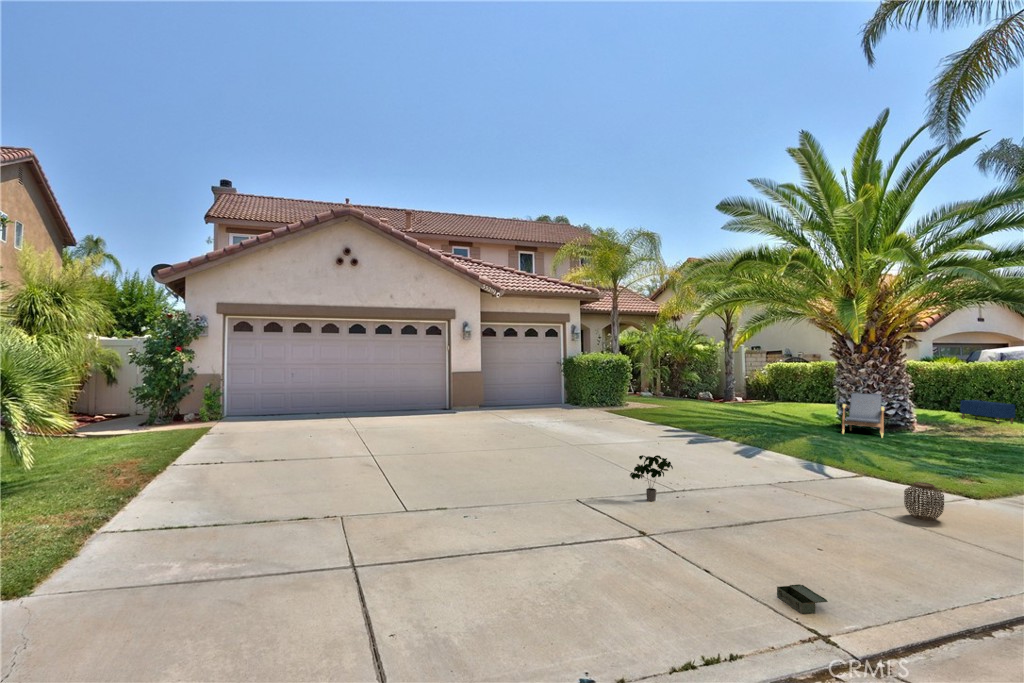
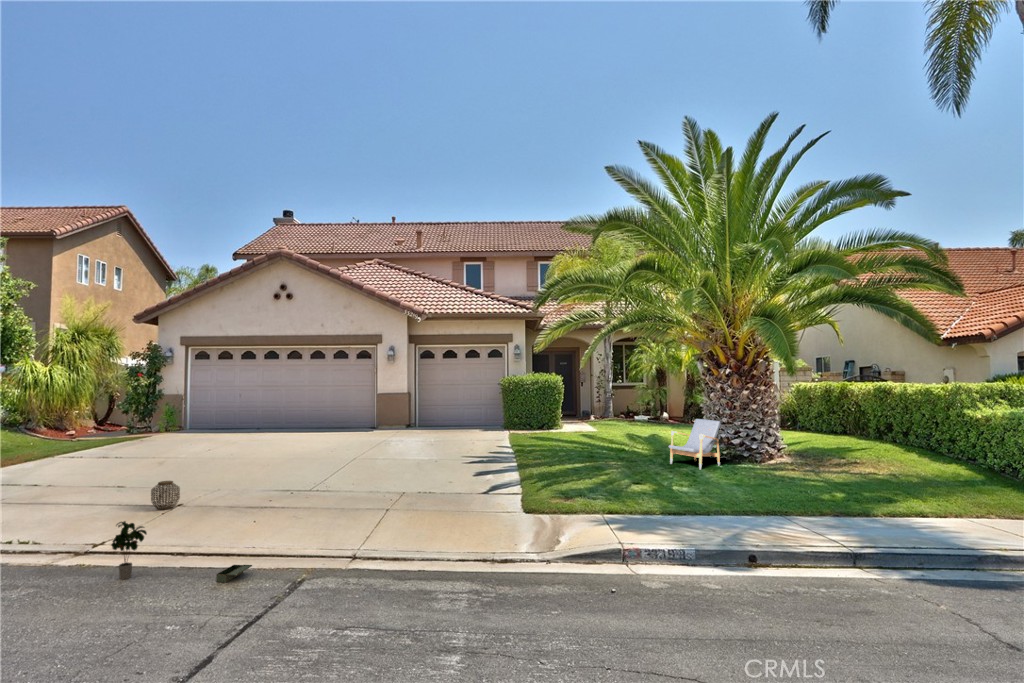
bench: present [960,400,1015,424] -> none [920,430,970,461]
potted plant: present [630,455,673,501] -> present [111,521,147,579]
woven basket: present [904,482,944,521] -> present [151,481,180,510]
toolbox: present [777,584,828,614] -> present [216,565,252,583]

